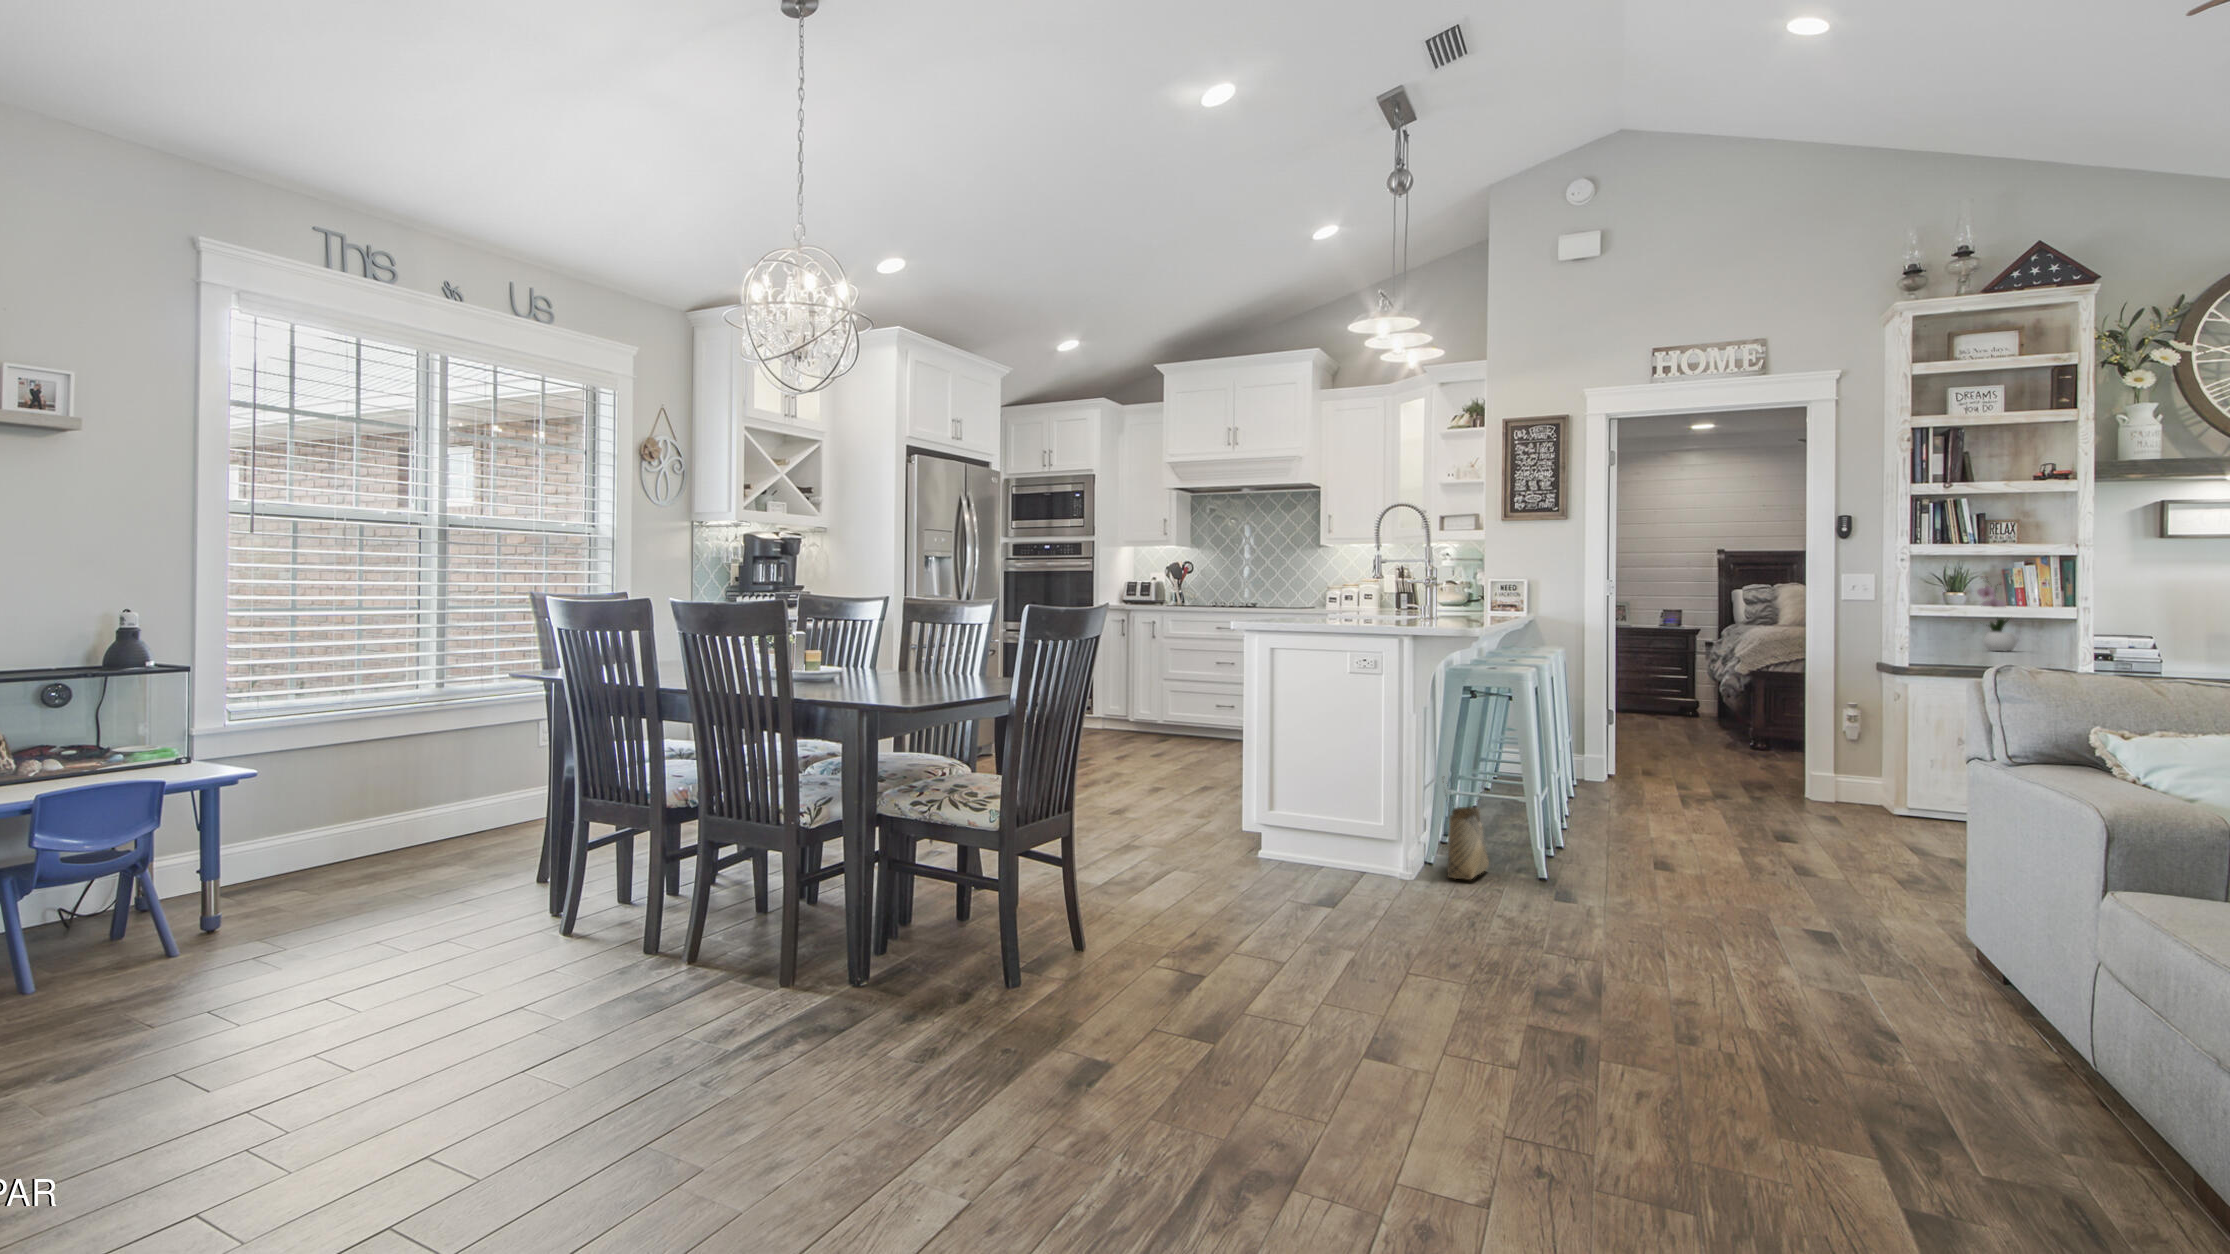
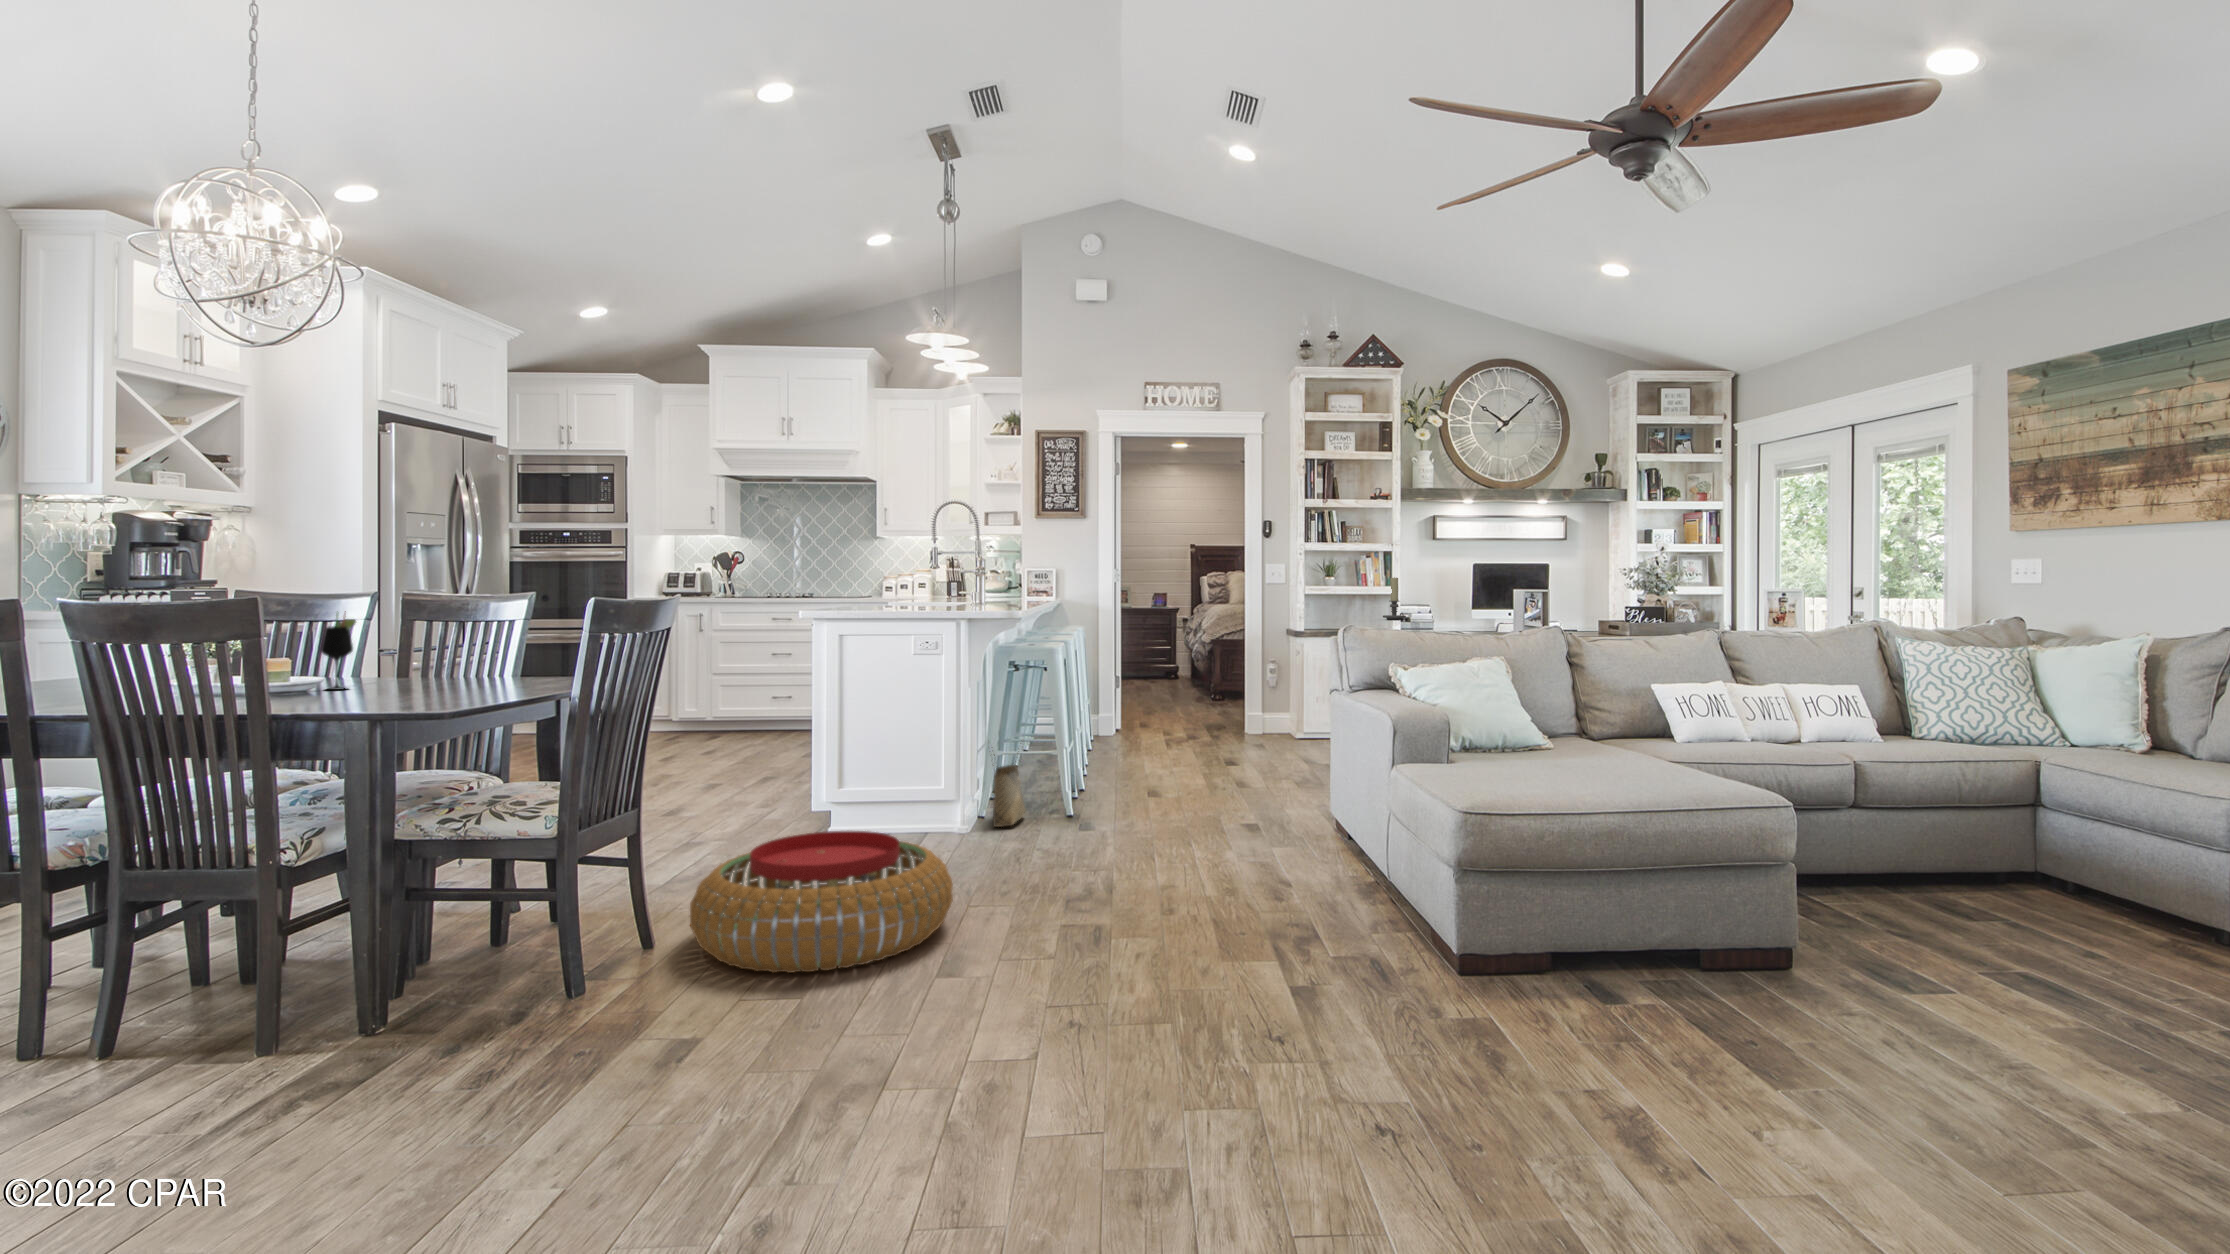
flower arrangement: present [1977,577,2017,651] -> none [1344,566,1368,619]
candle holder: none [2051,591,2098,654] -> present [1383,577,1406,620]
wine glass: none [826,612,851,680] -> present [321,611,356,690]
pouf: none [1107,863,1388,1028] -> present [690,831,953,973]

